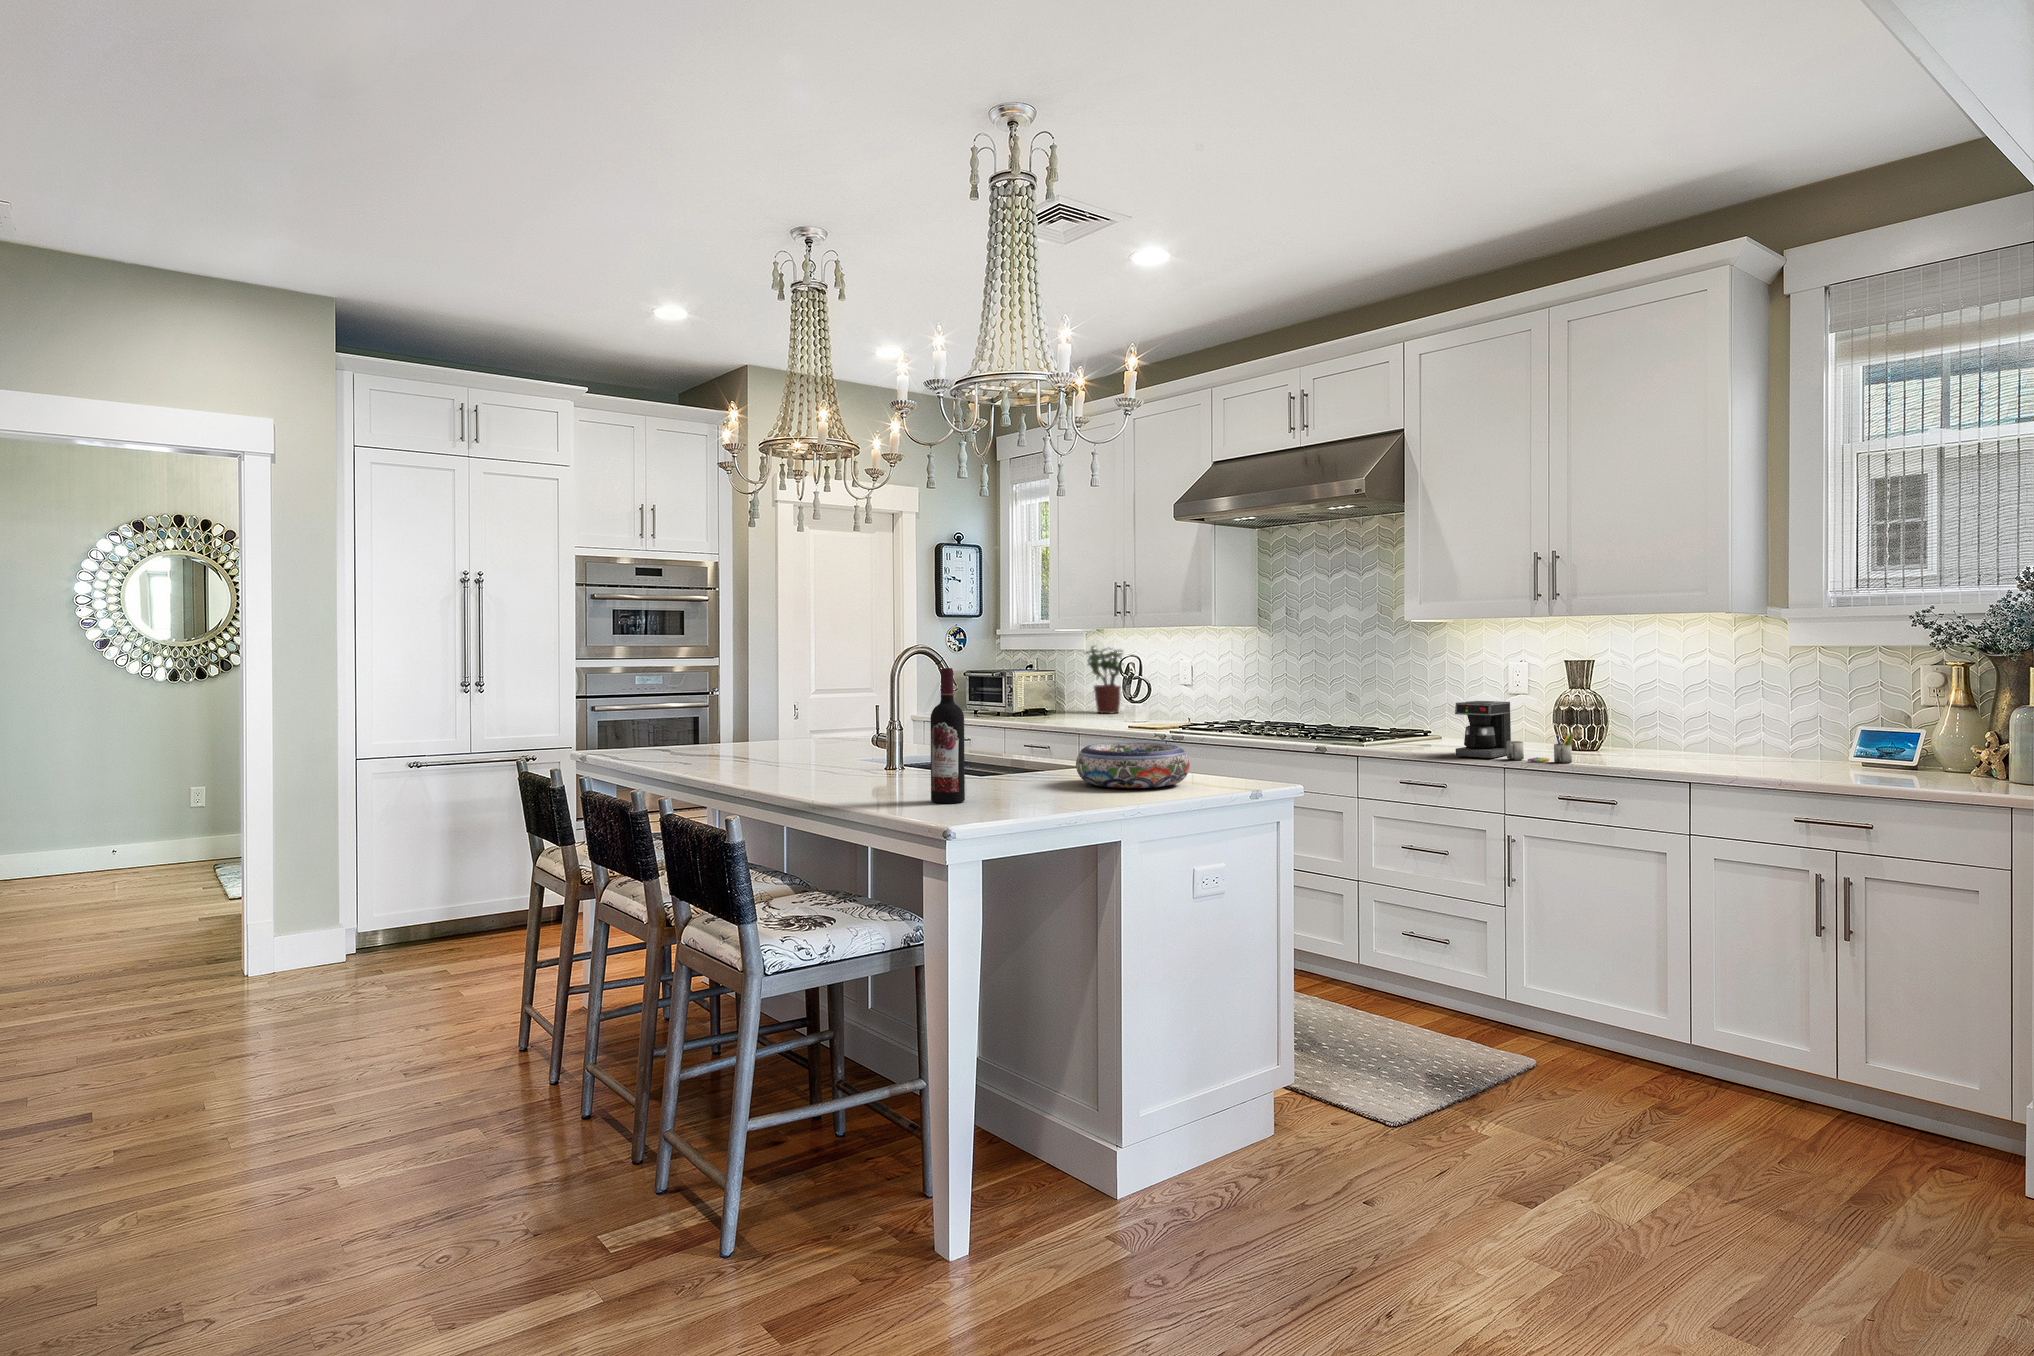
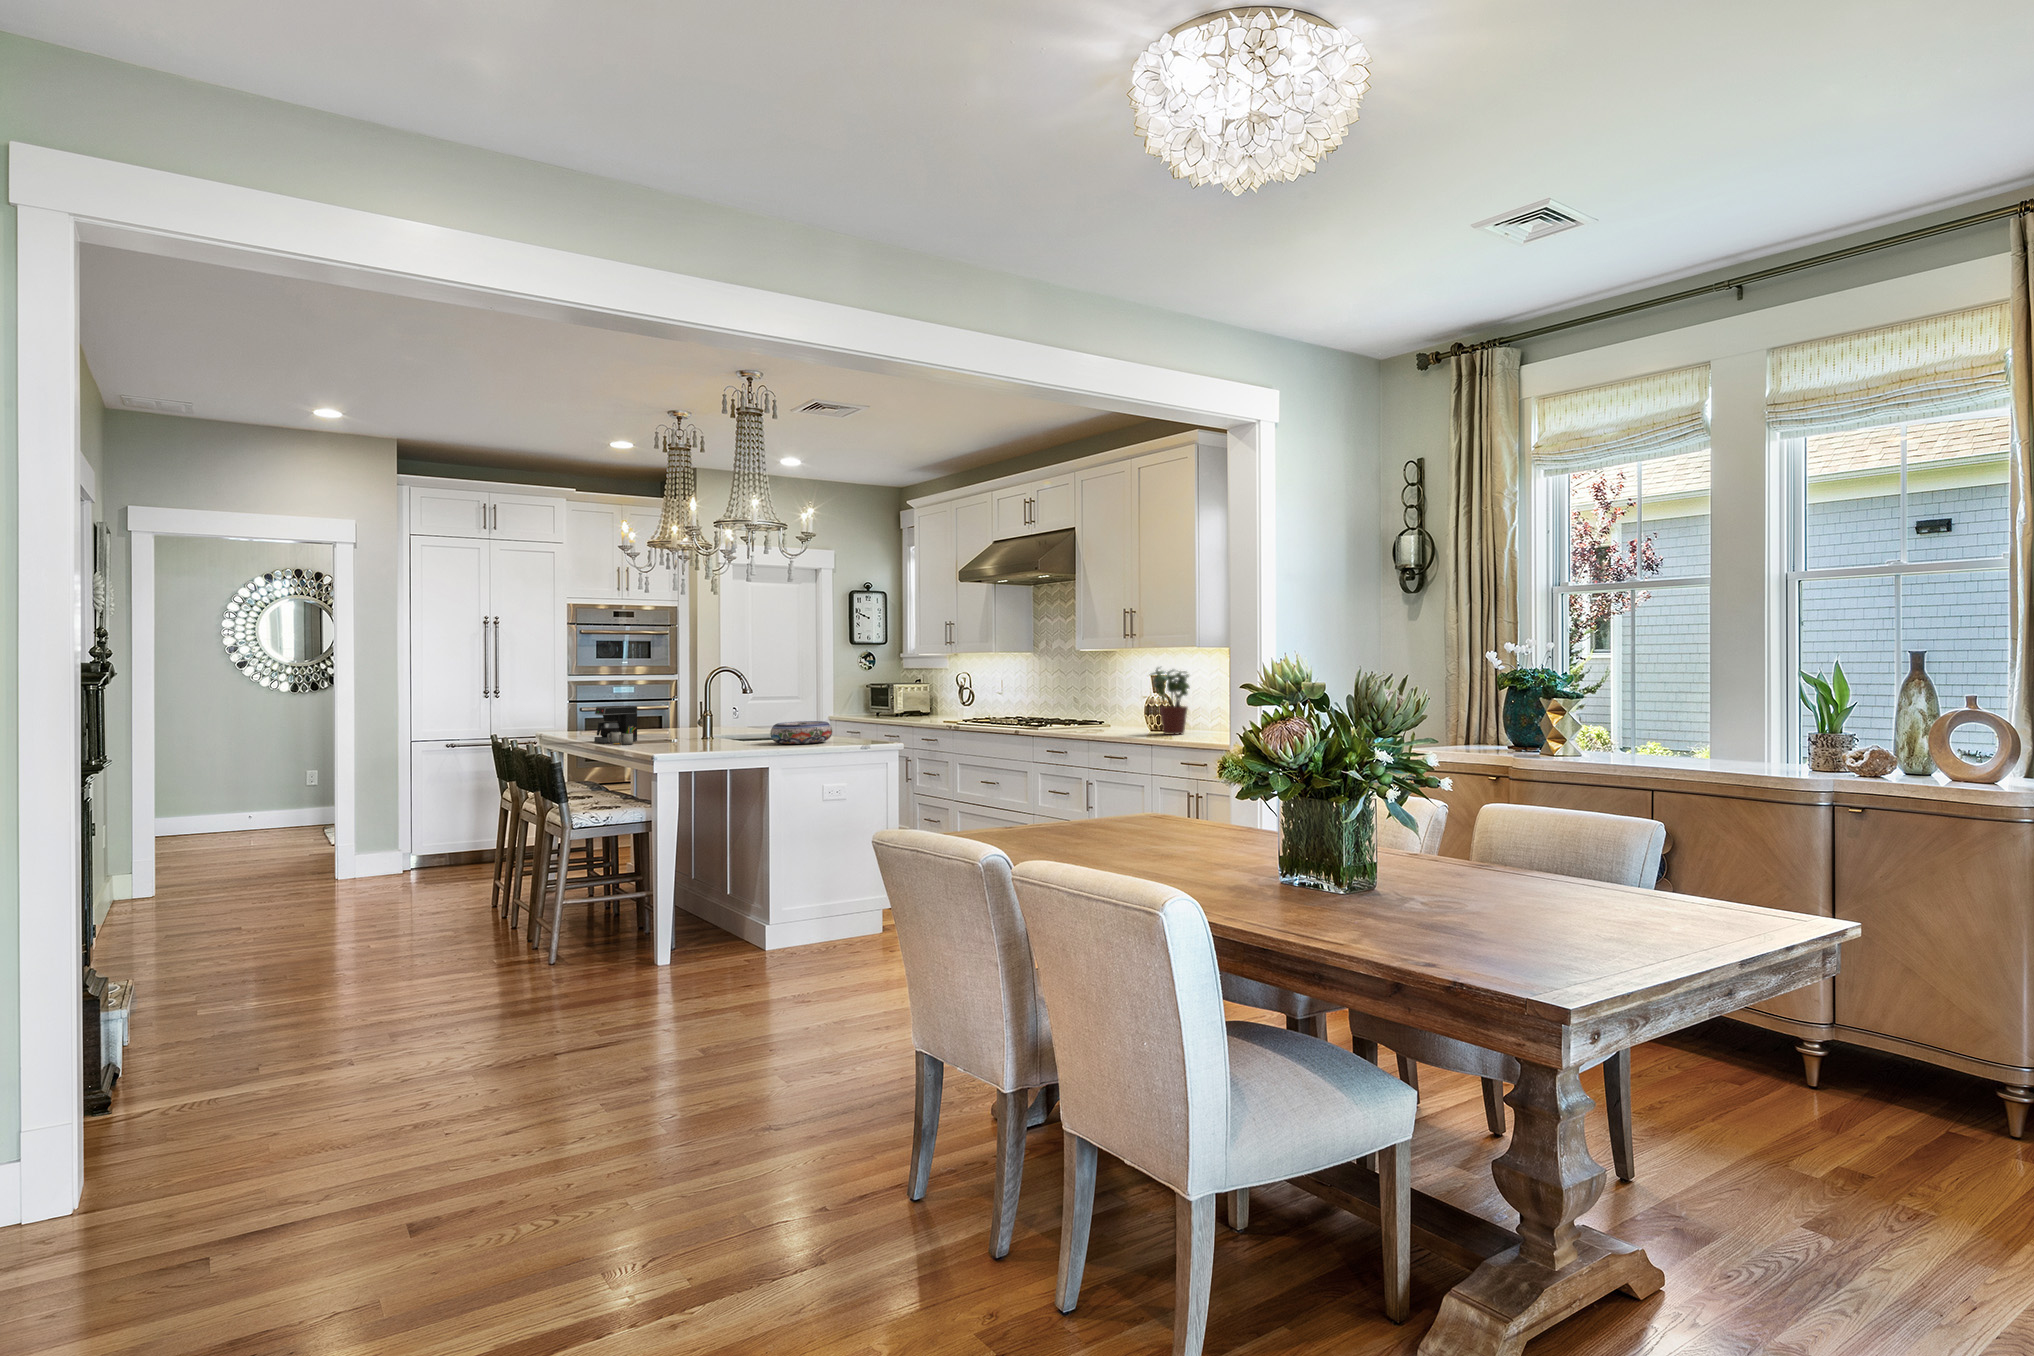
potted plant: present [1086,646,1123,714] -> present [1151,668,1189,735]
wine bottle: present [930,668,965,803] -> none [672,681,691,750]
coffee maker: present [1455,701,1575,763] -> present [594,706,637,745]

